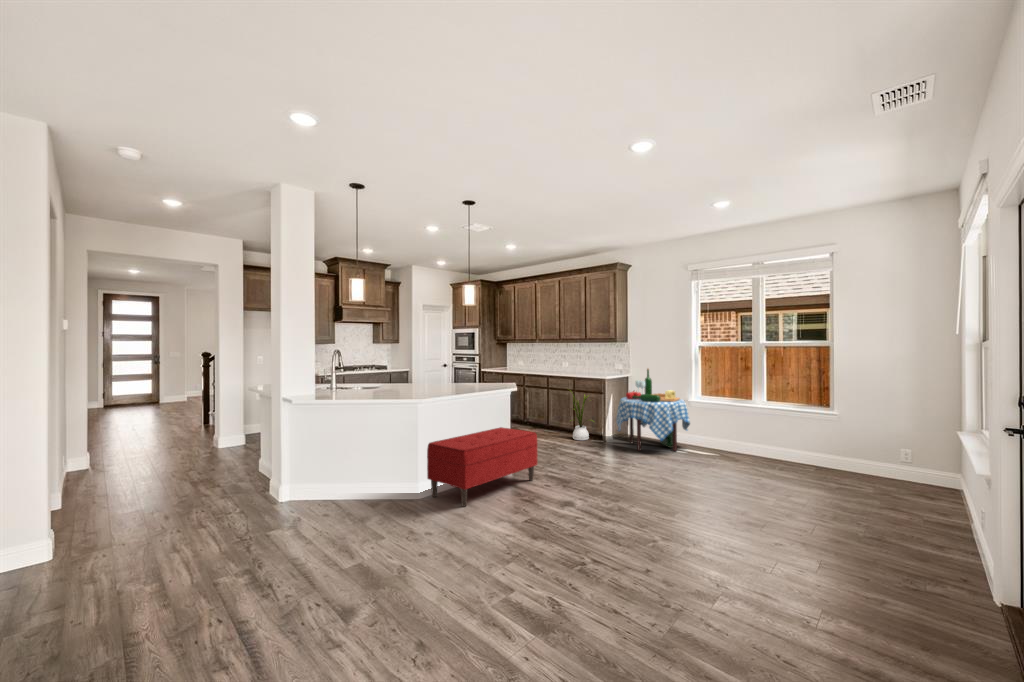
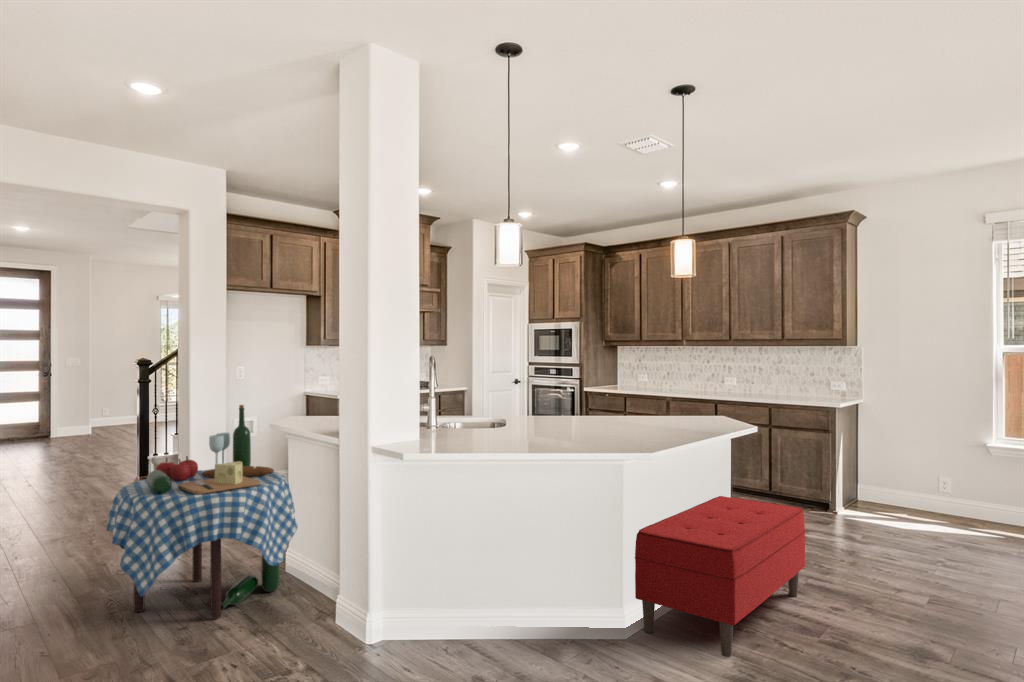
dining table: present [616,369,690,451] -> present [107,405,298,619]
house plant: present [570,390,594,440] -> none [758,422,818,511]

